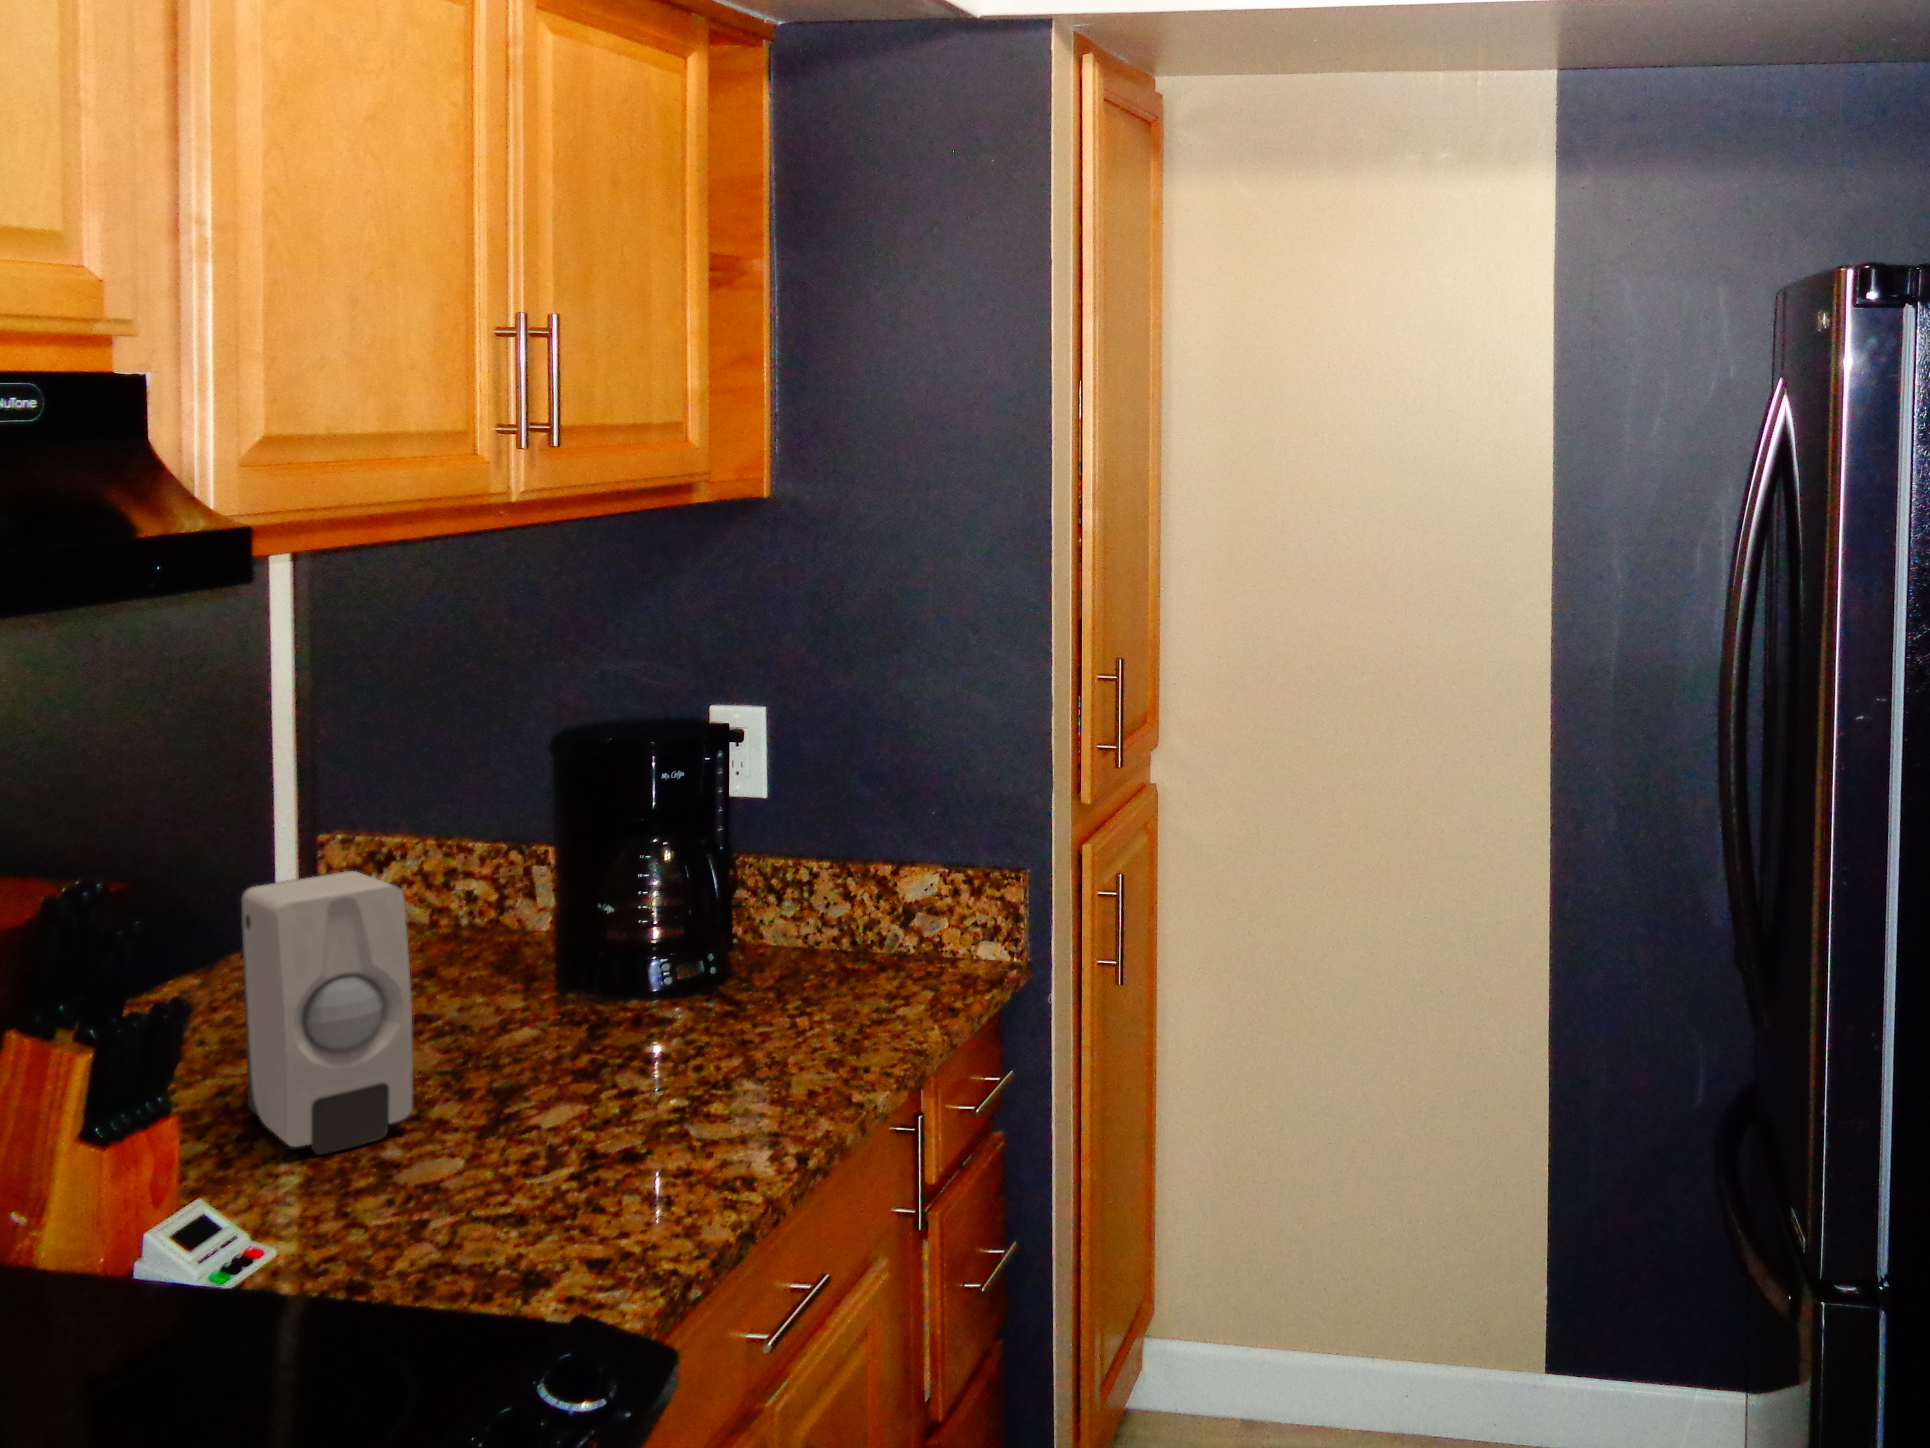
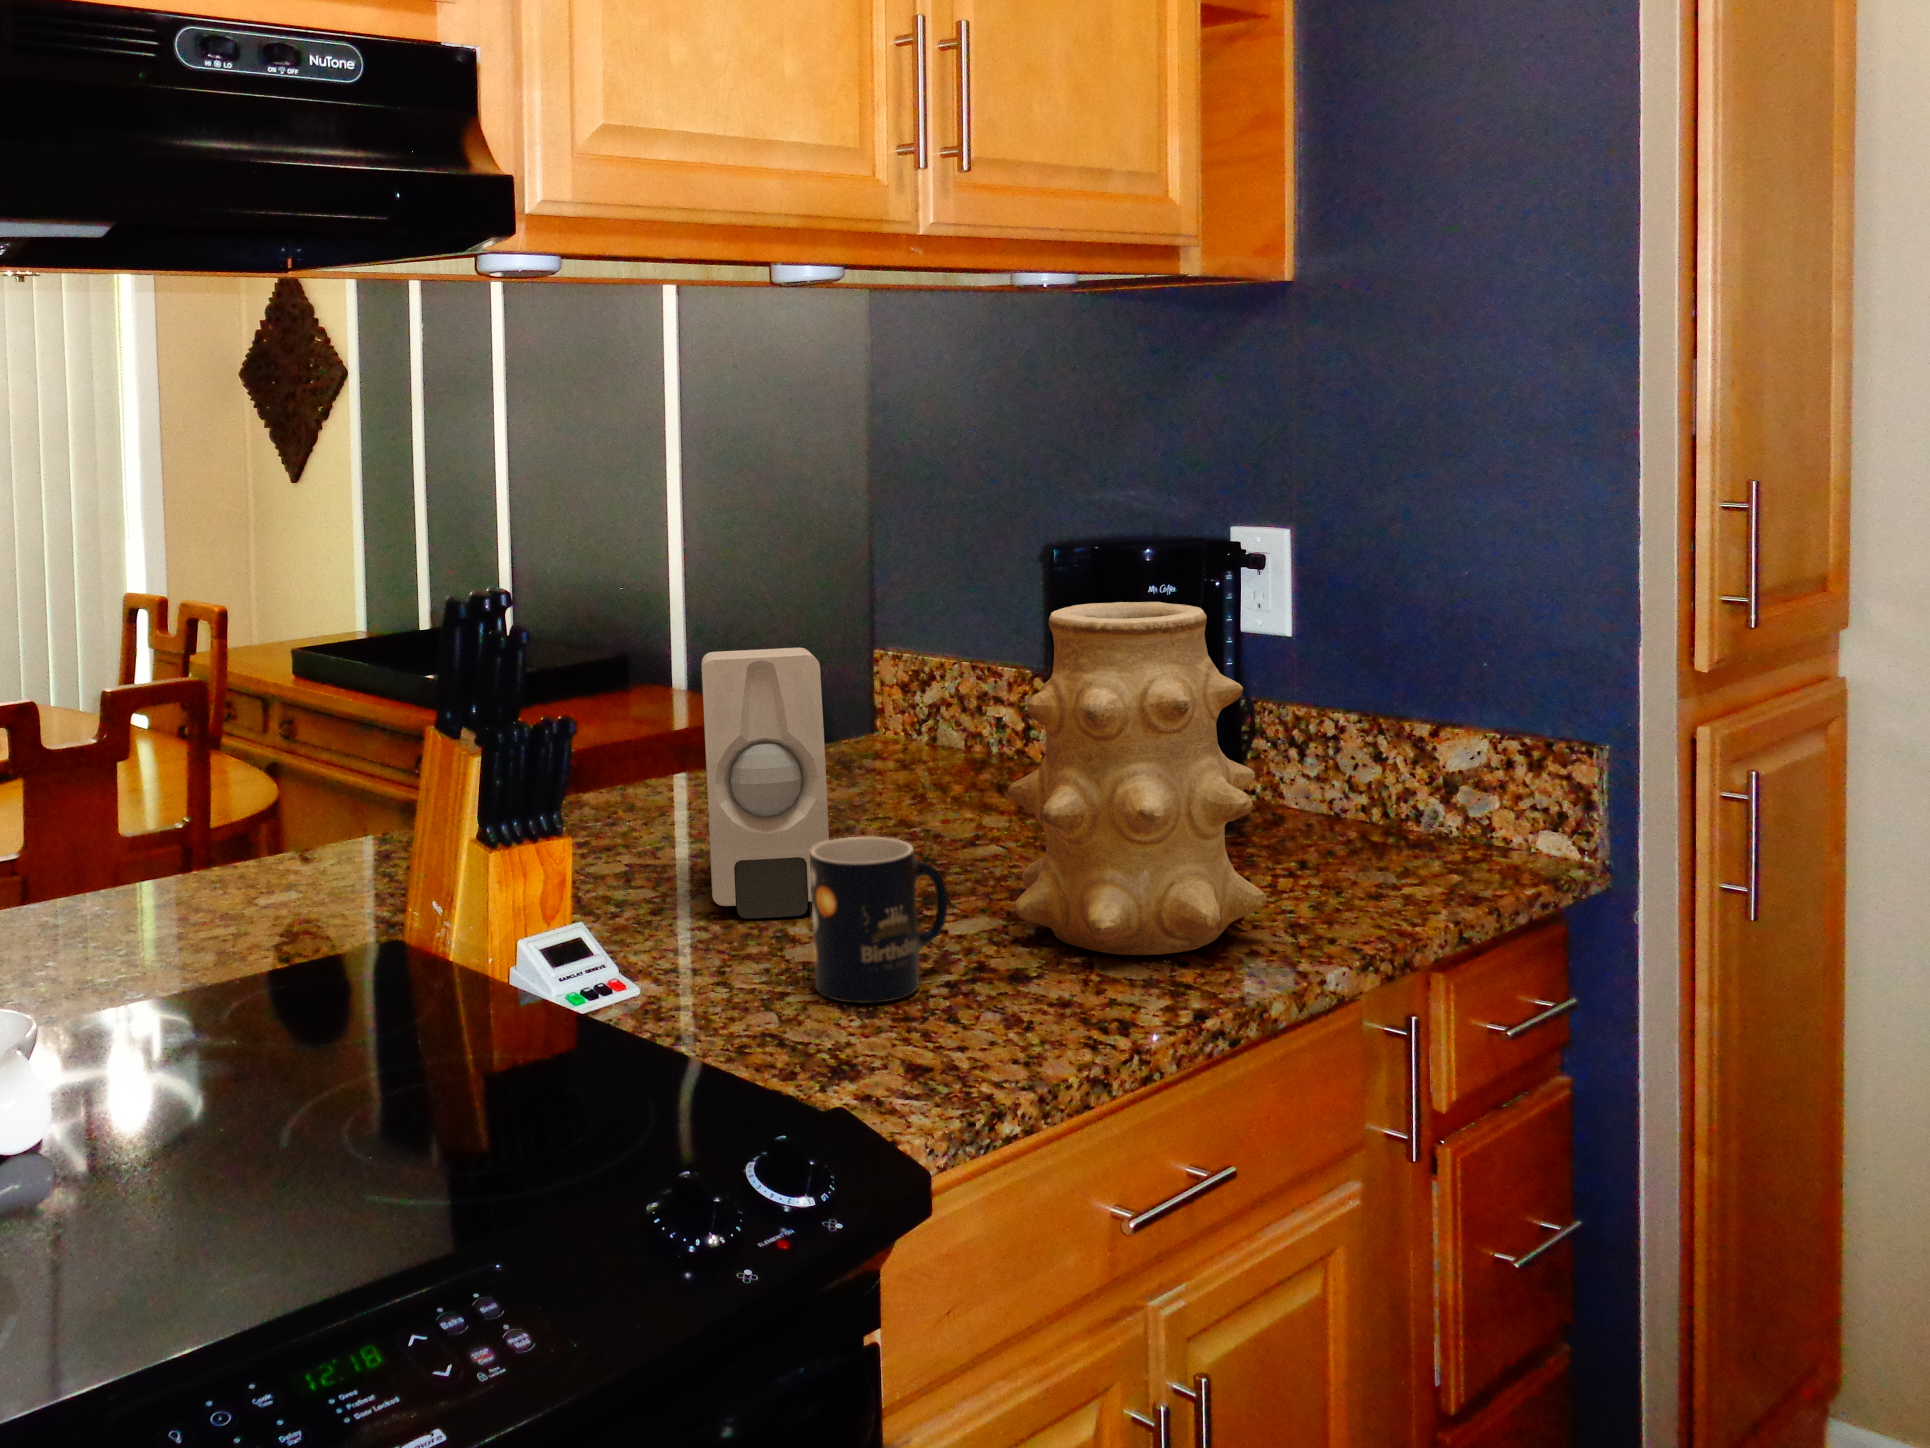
vase: none [596,805,820,1116] -> present [1008,602,1266,955]
mug: none [446,1055,570,1218] -> present [810,837,948,1003]

